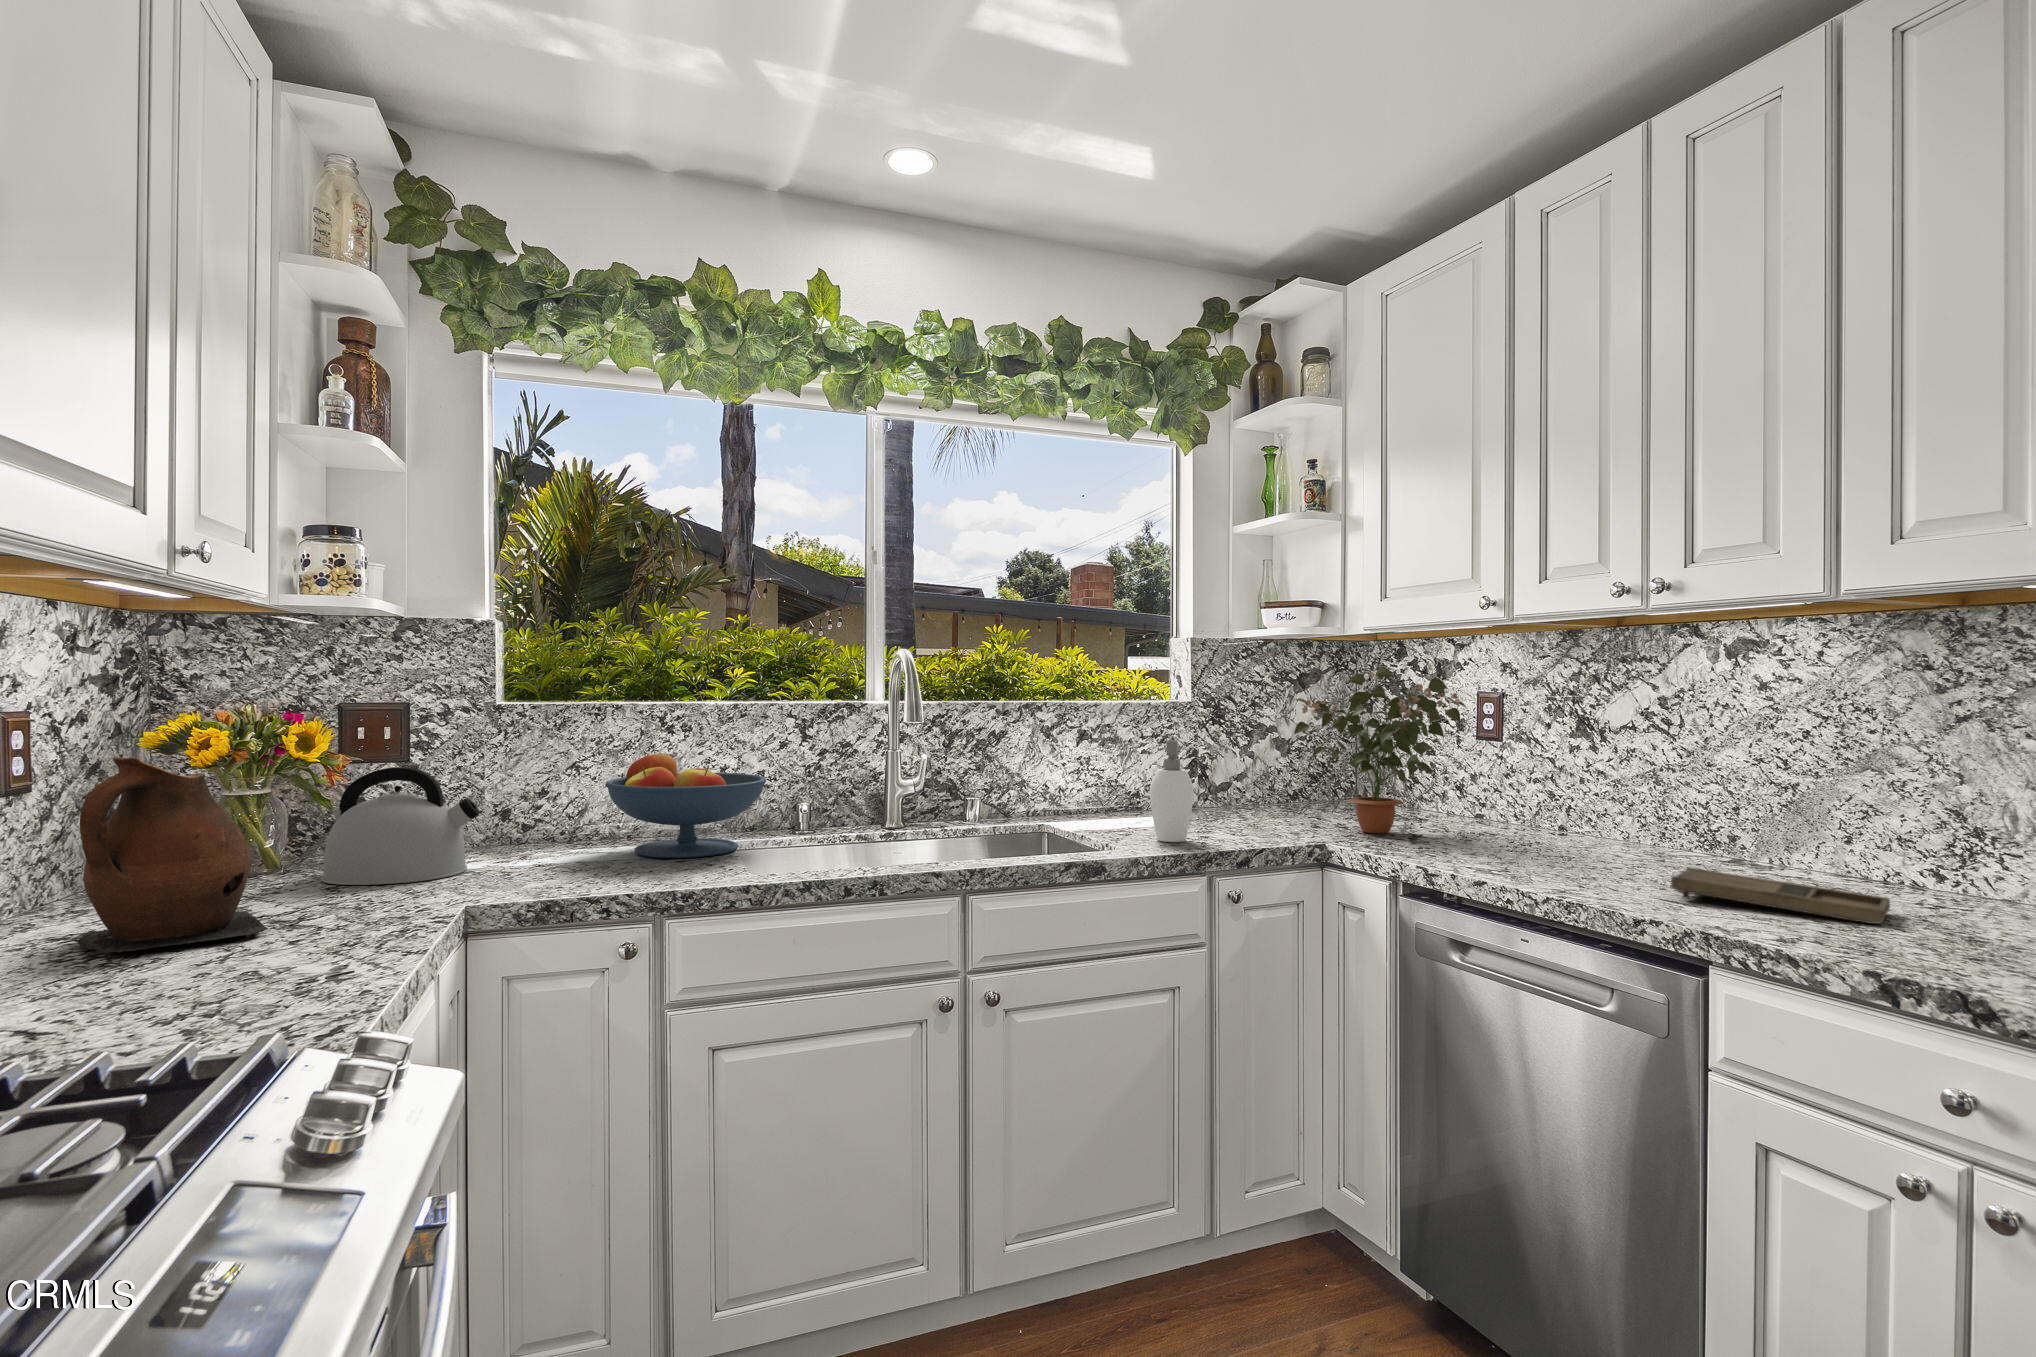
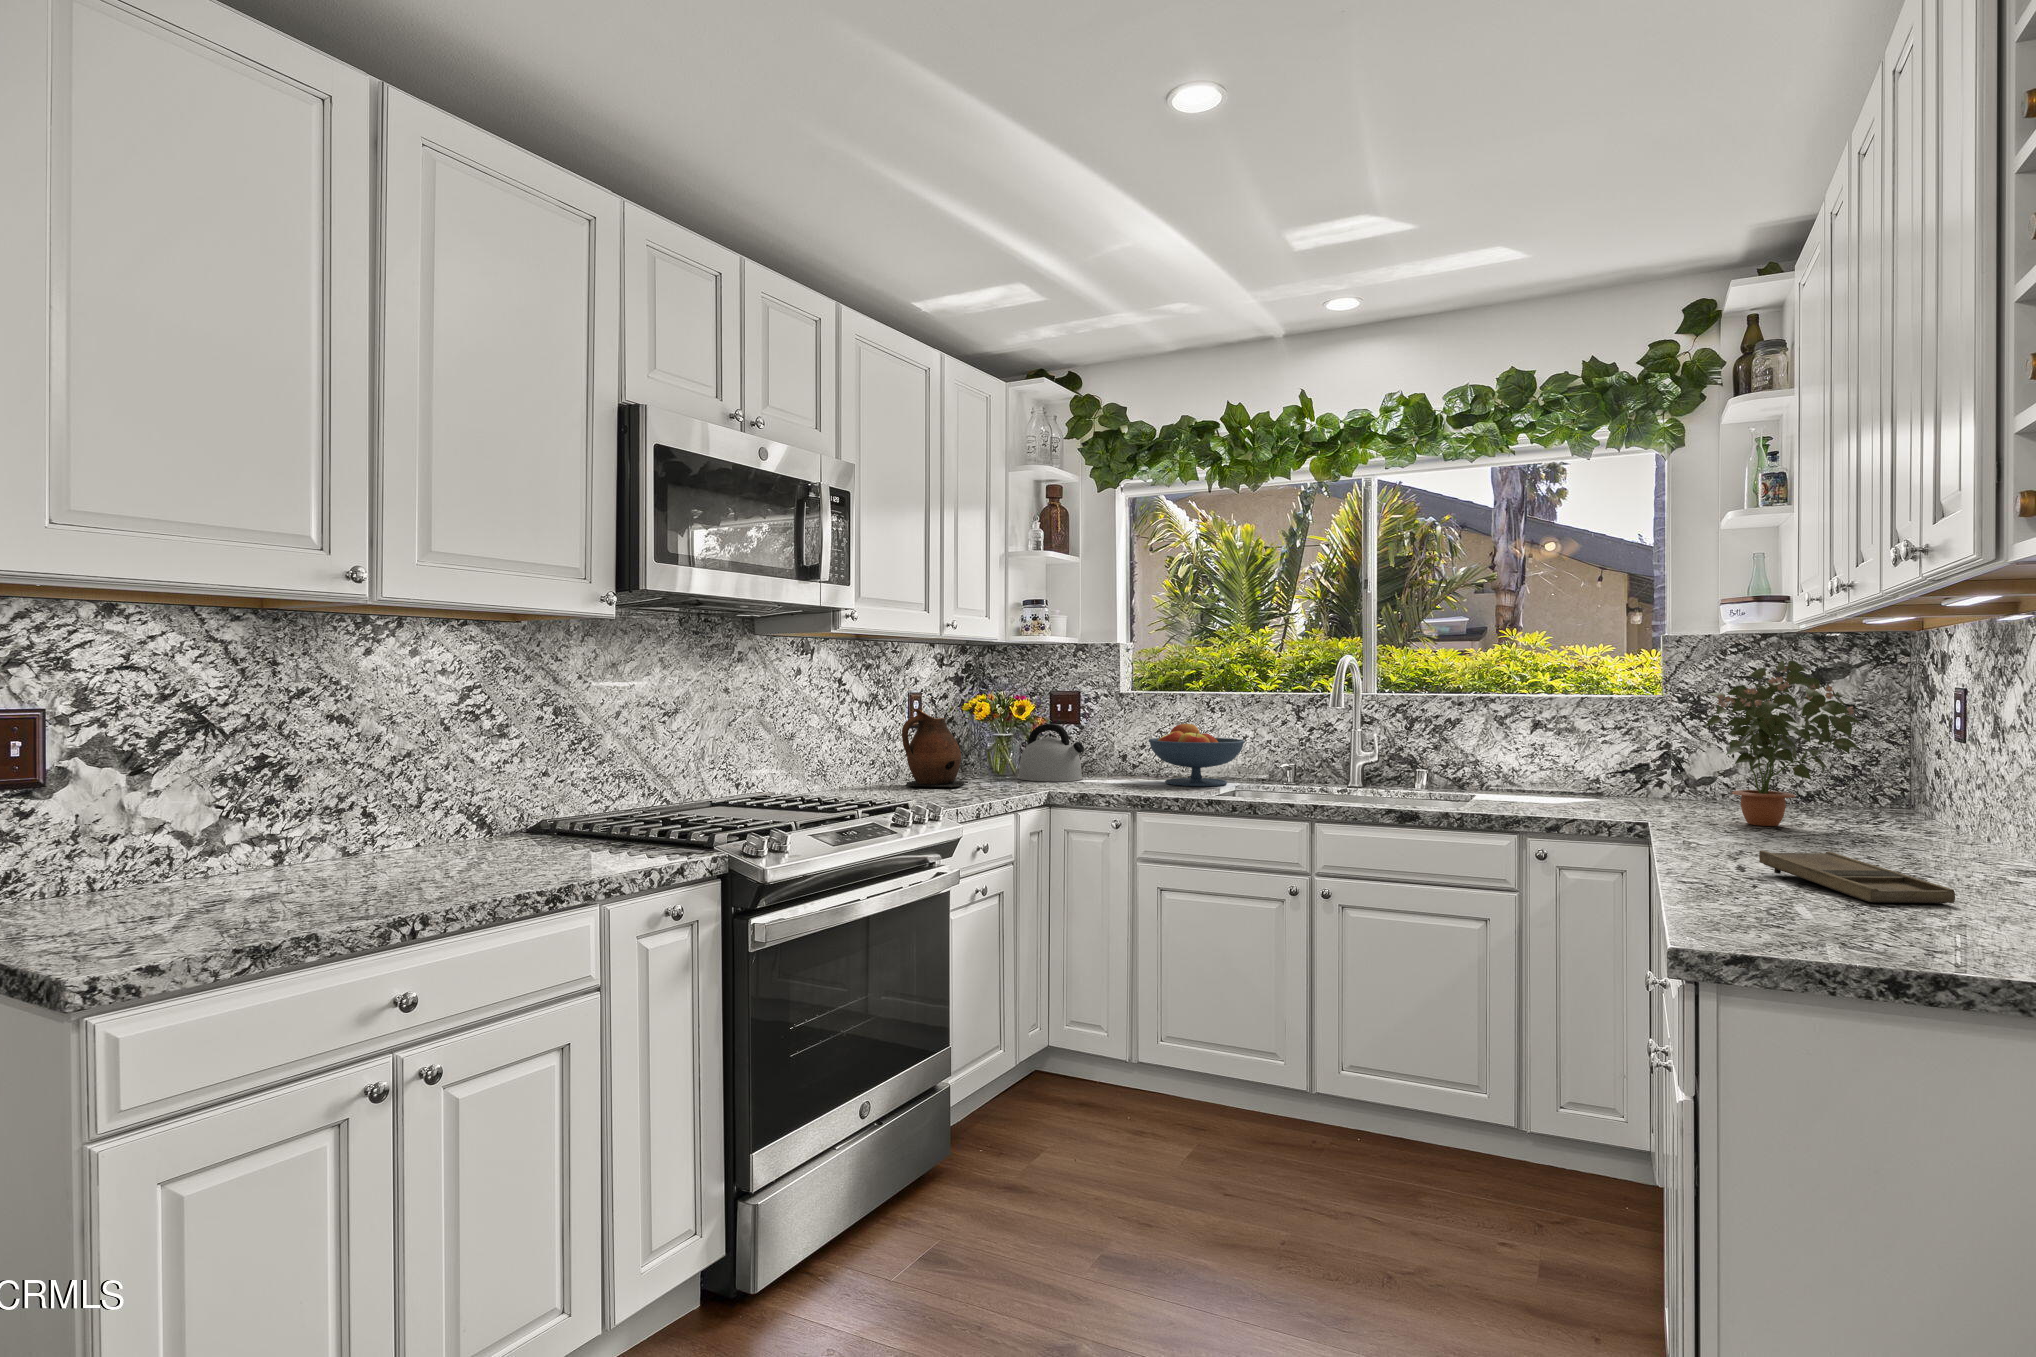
soap dispenser: present [1149,740,1194,842] -> none [1505,726,1545,810]

